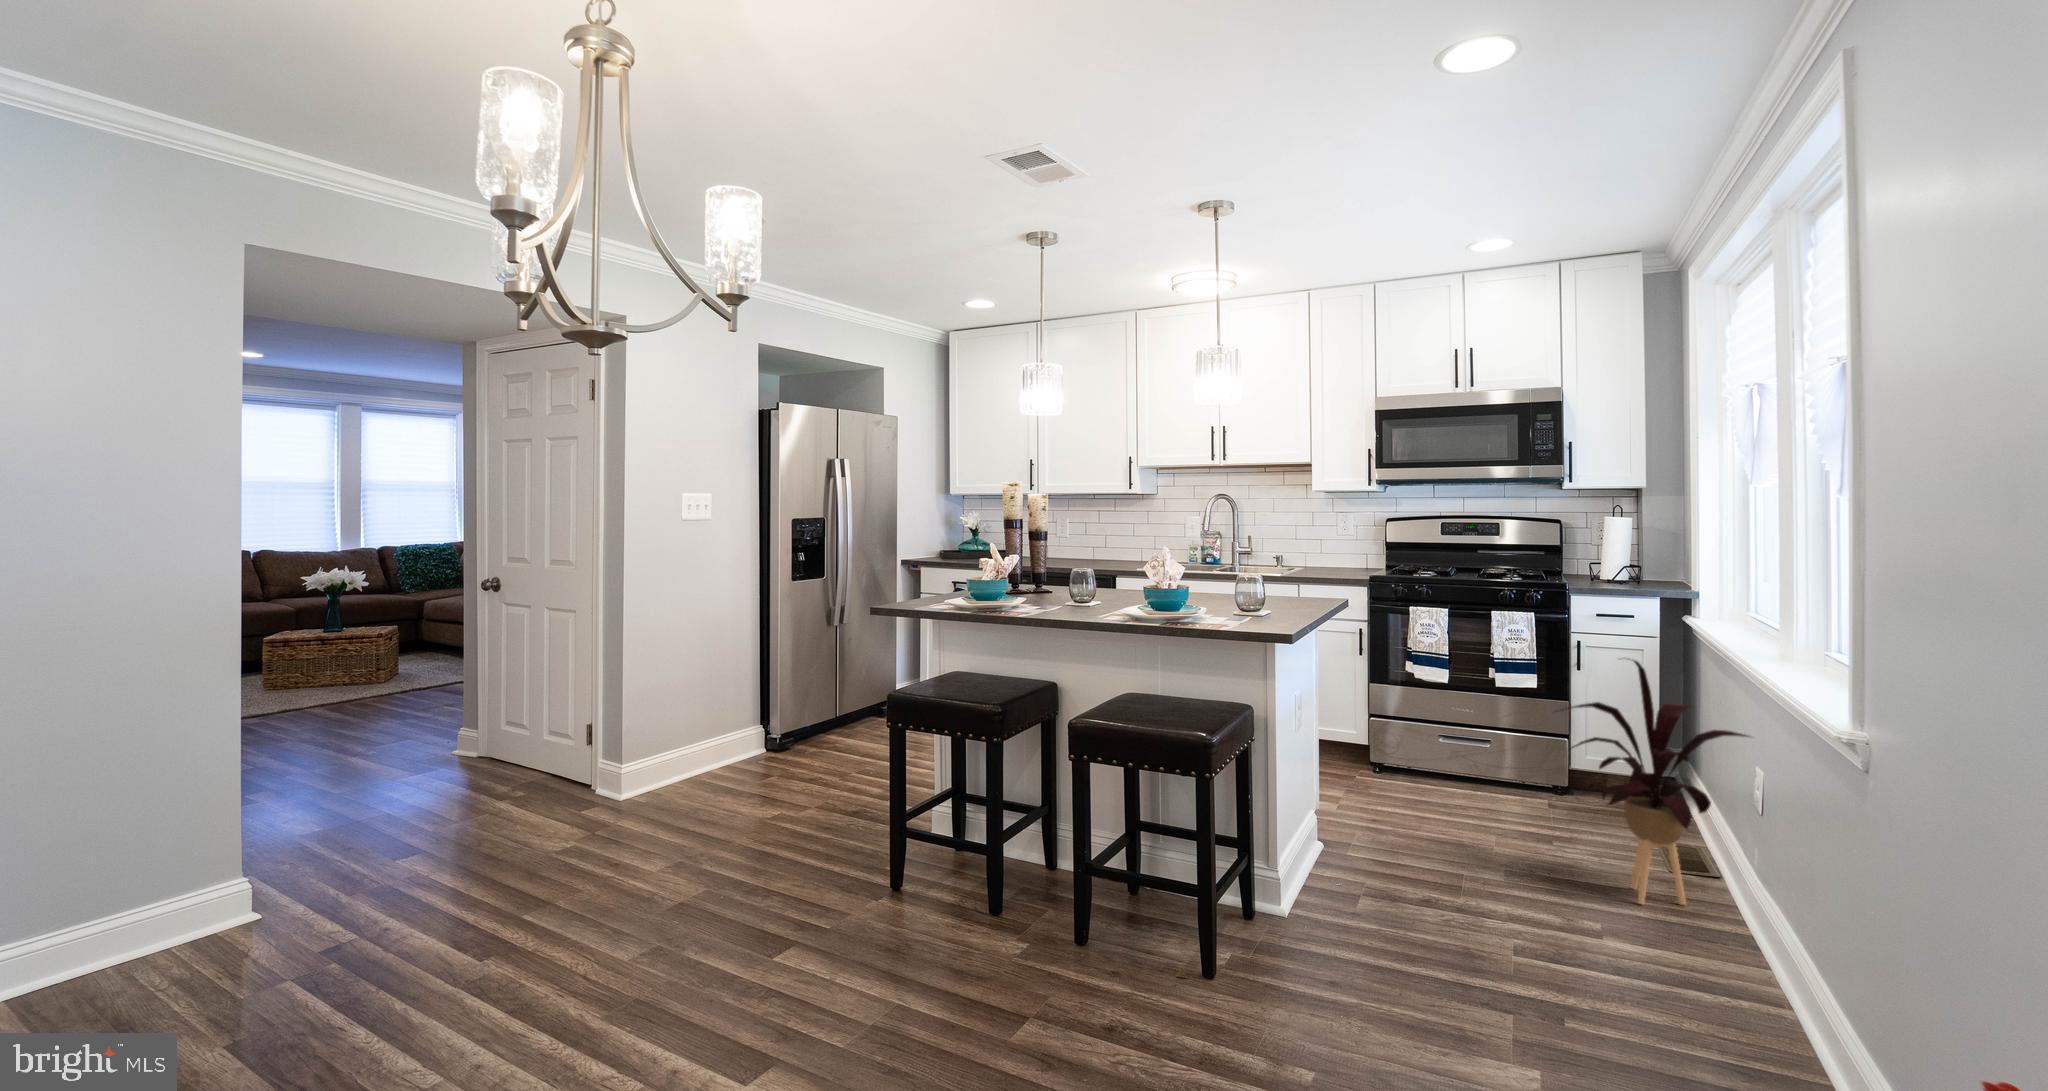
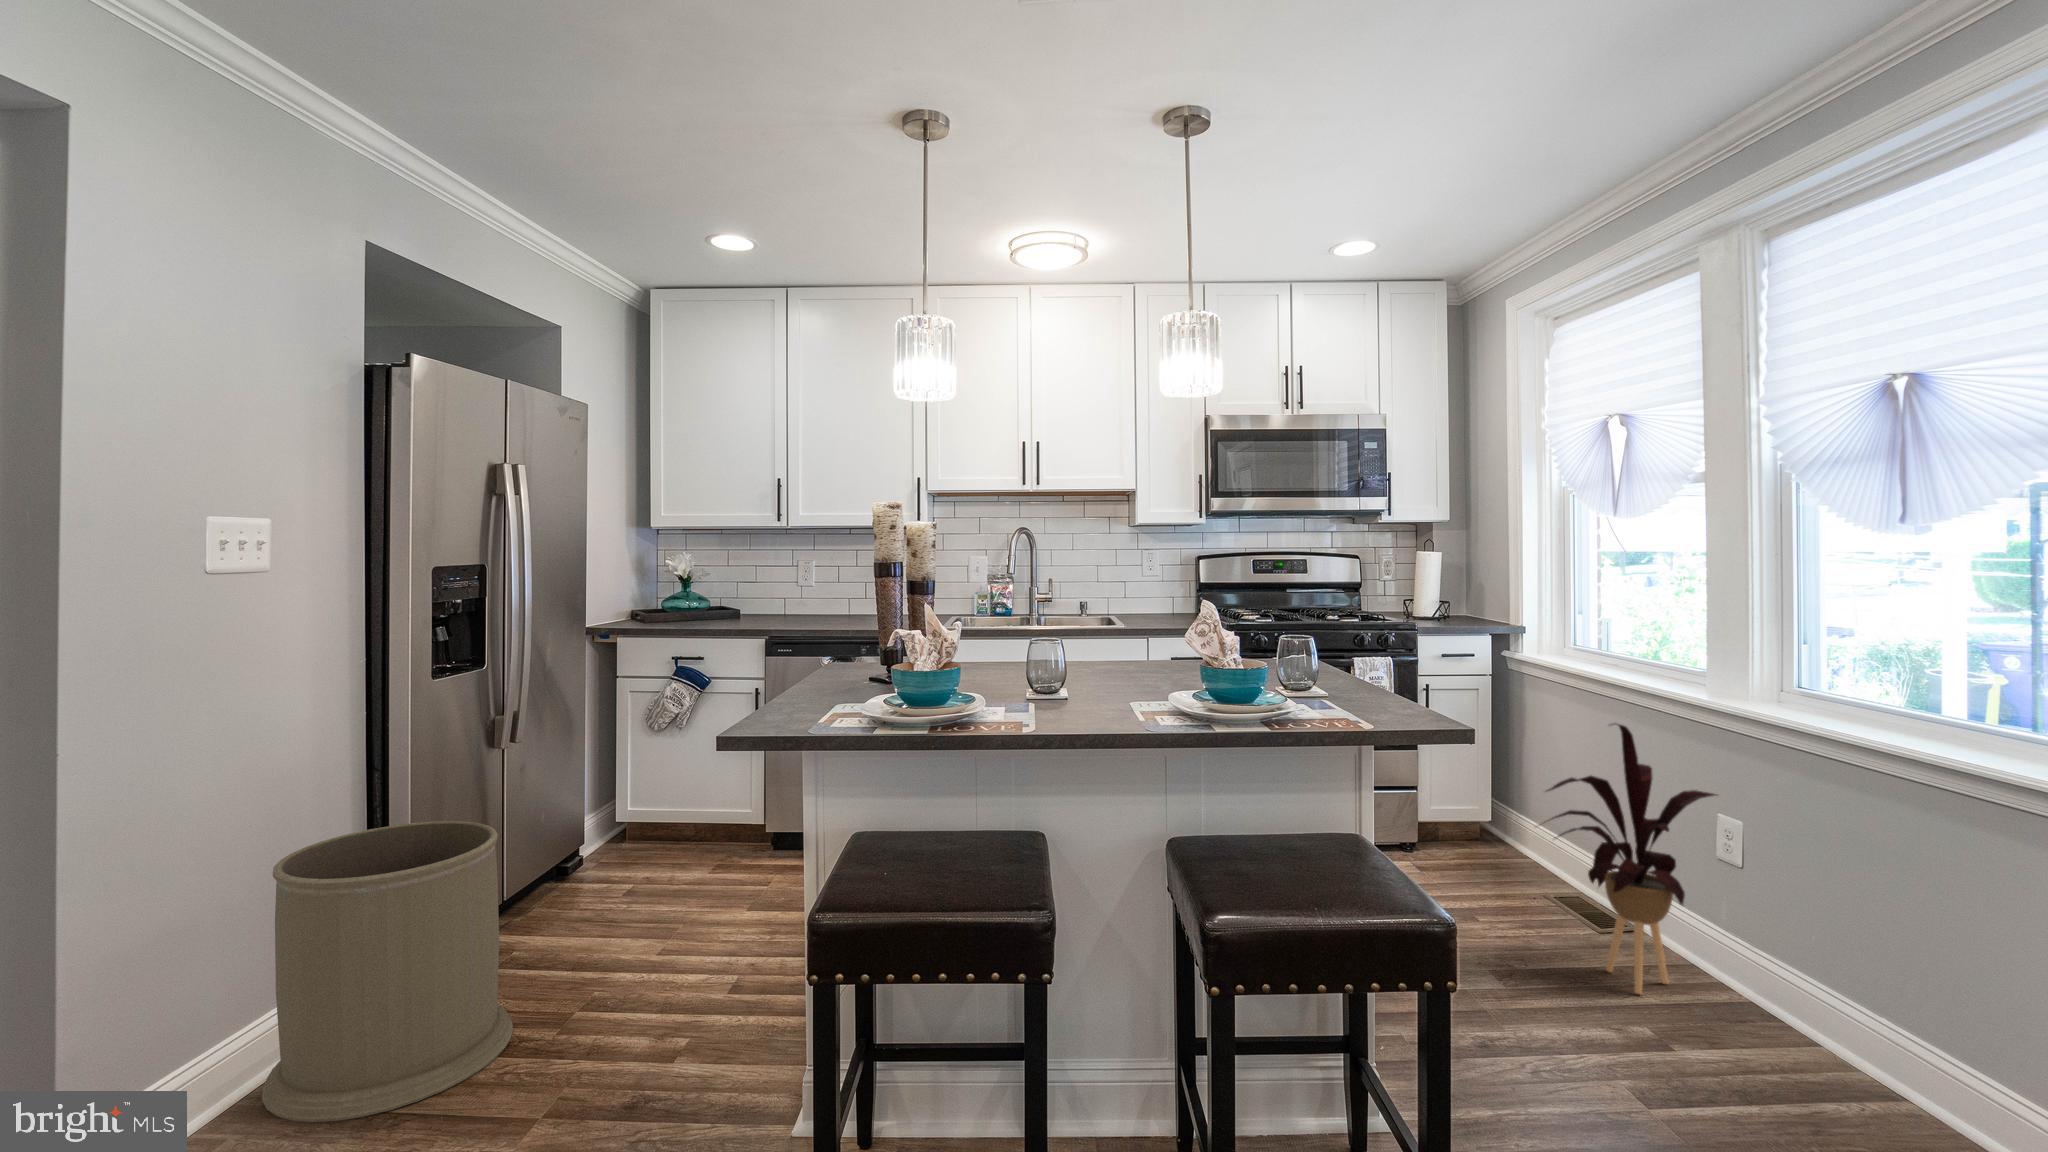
trash can: none [700,650,819,792] -> present [262,821,513,1122]

